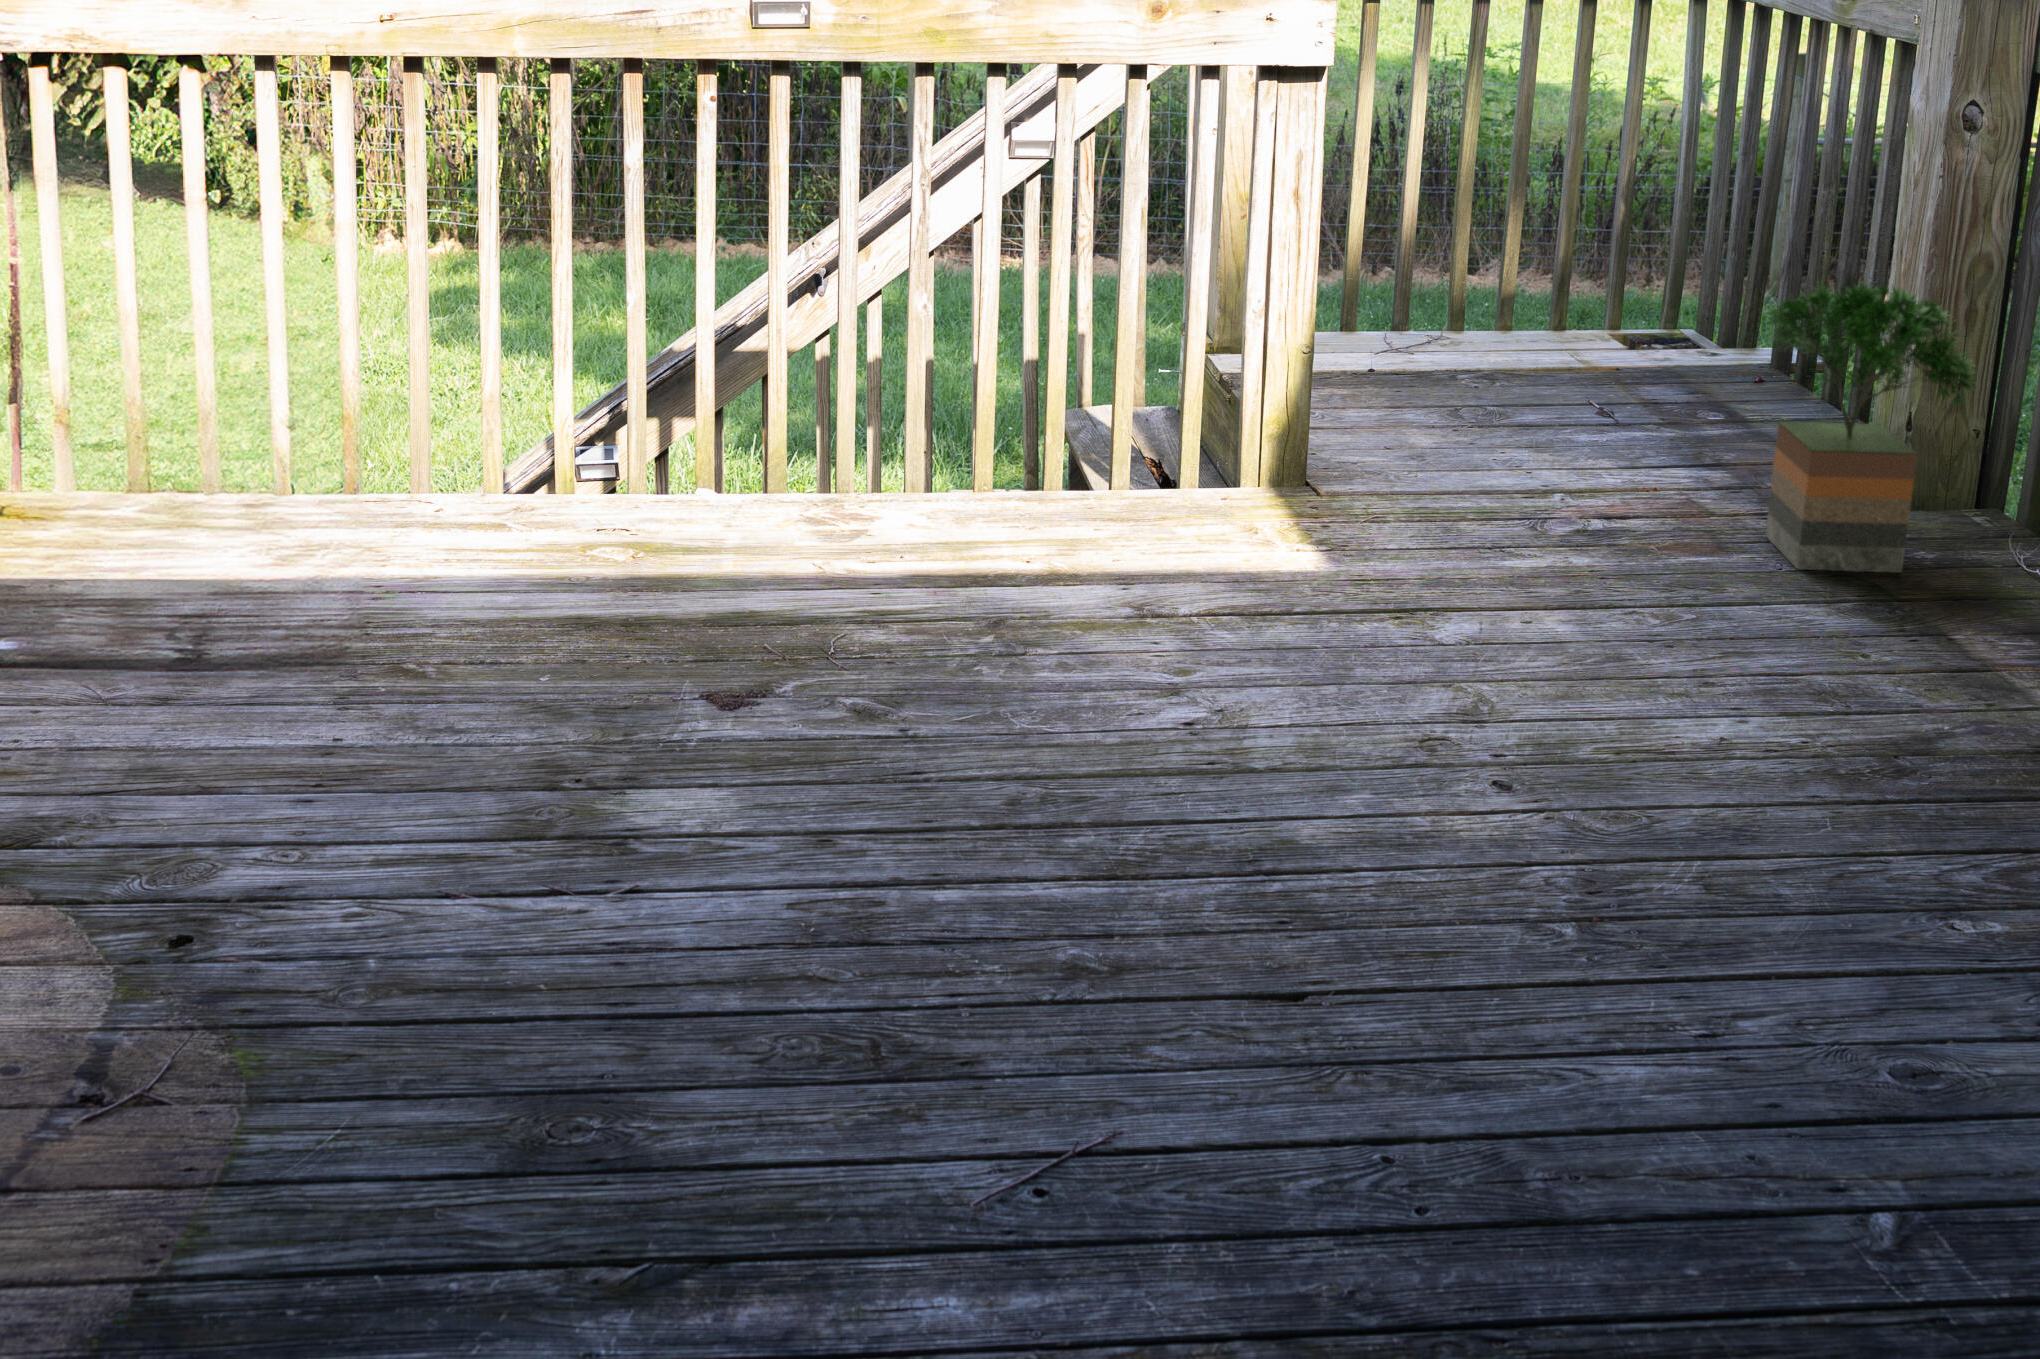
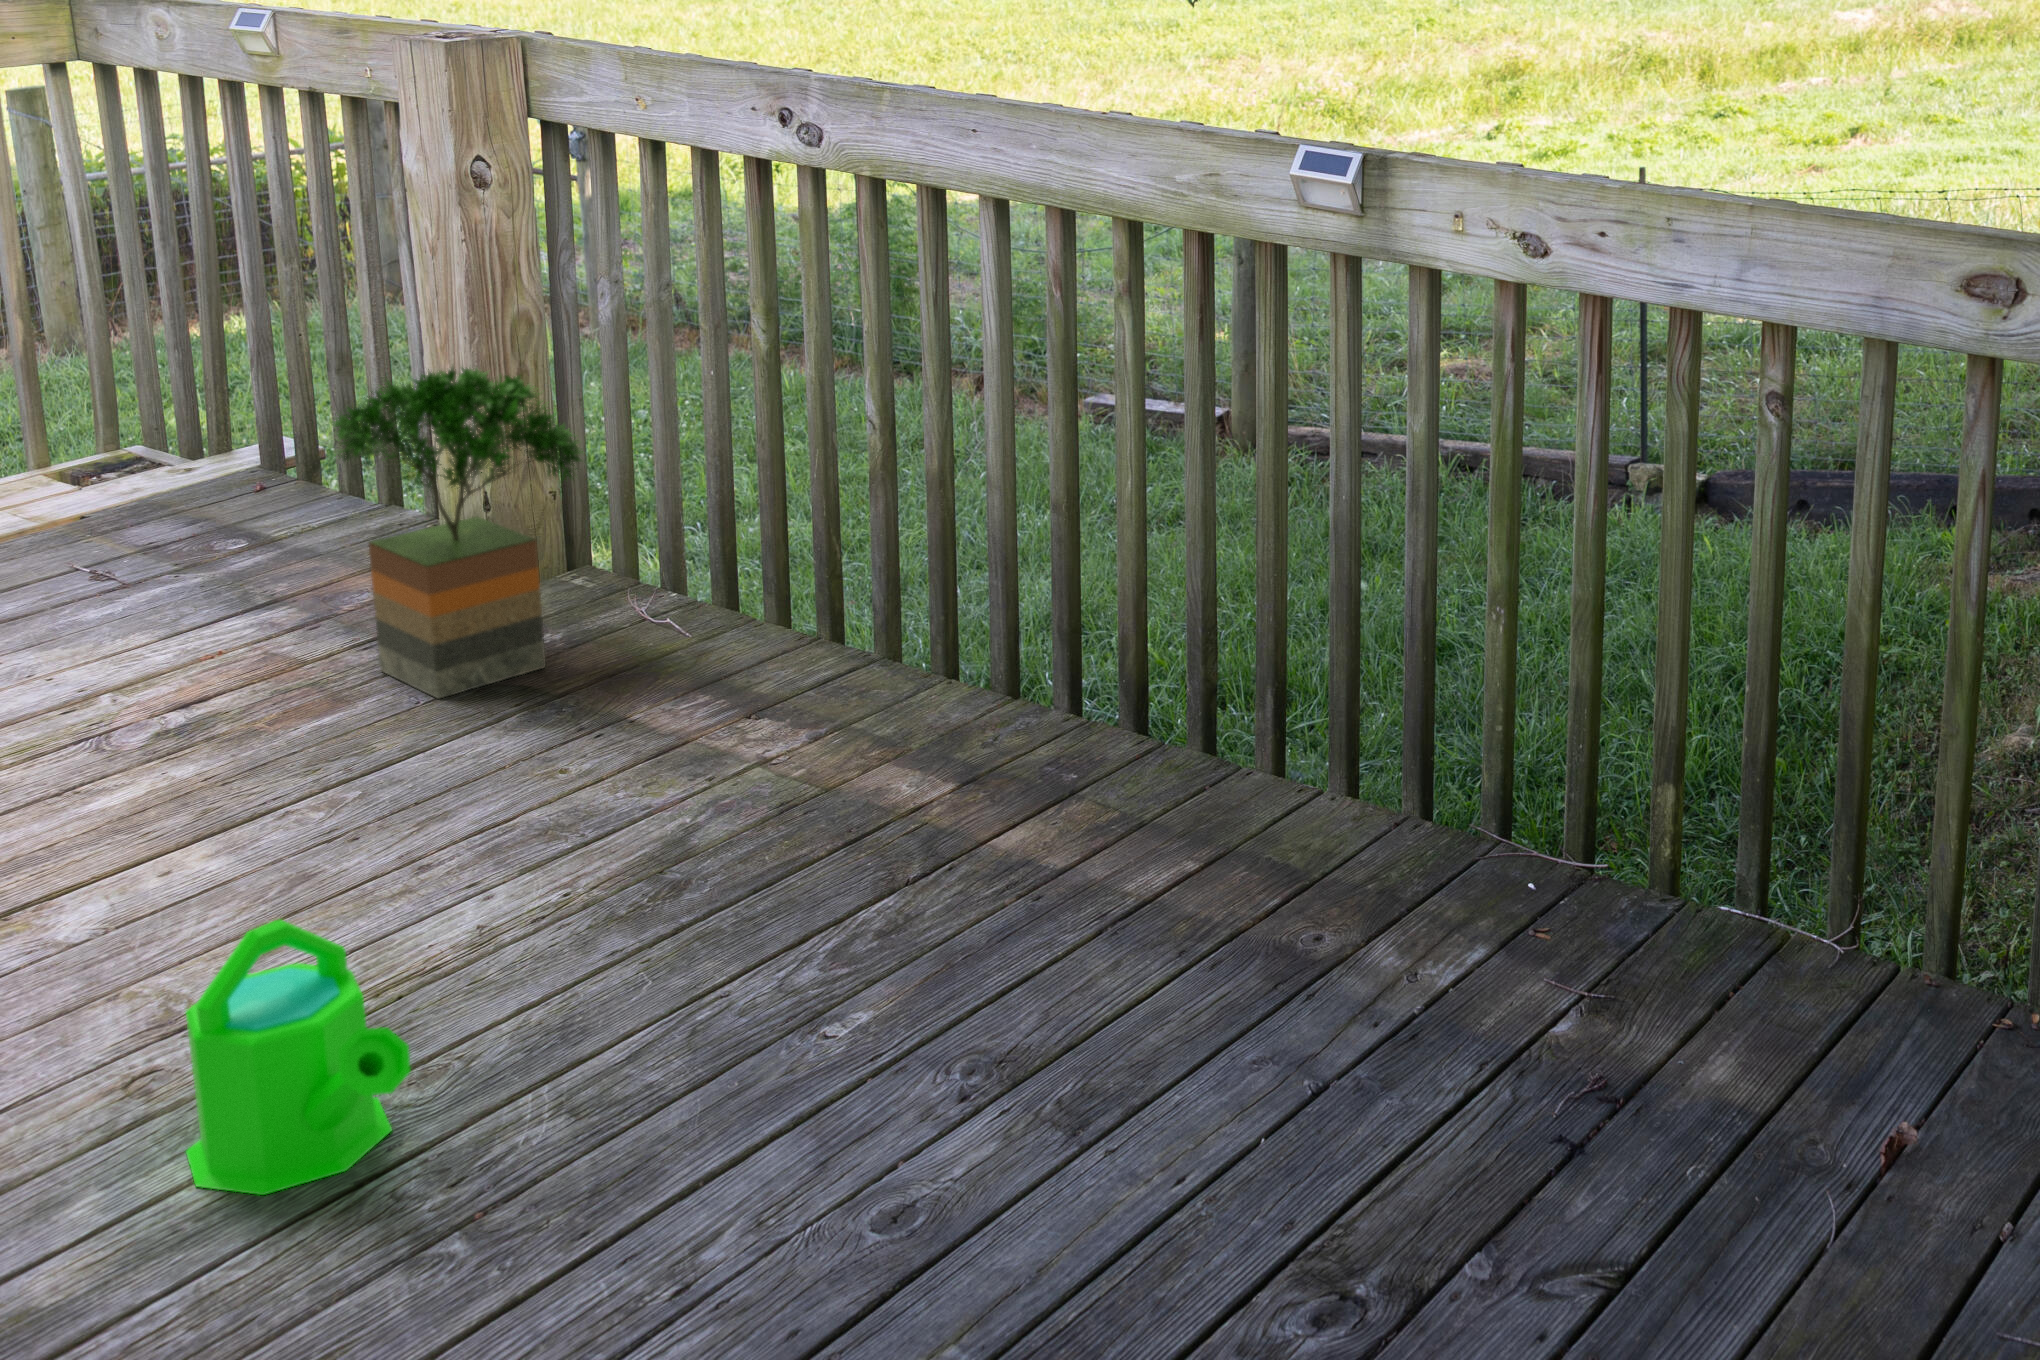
watering can: none [1428,641,1582,851] -> present [186,919,411,1195]

